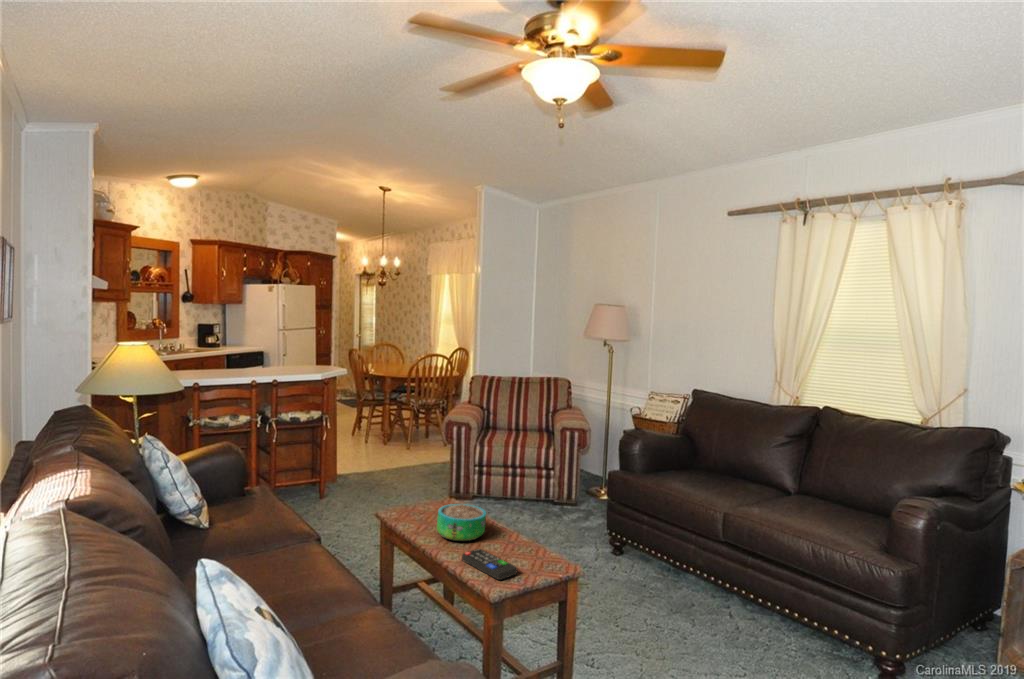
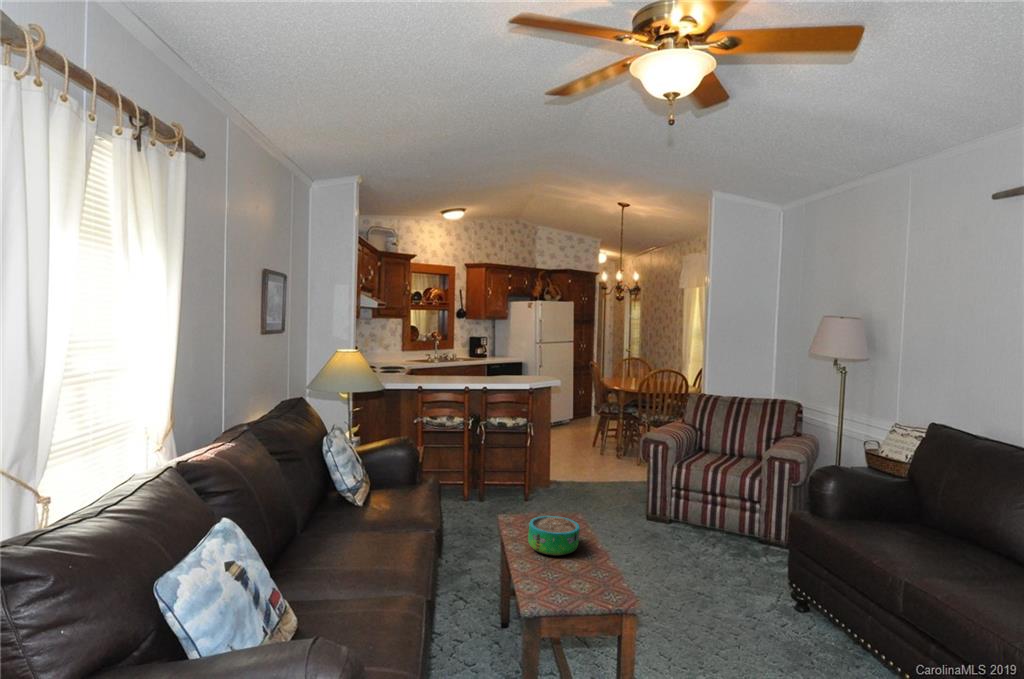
remote control: present [462,549,517,580] -> none [530,564,571,599]

